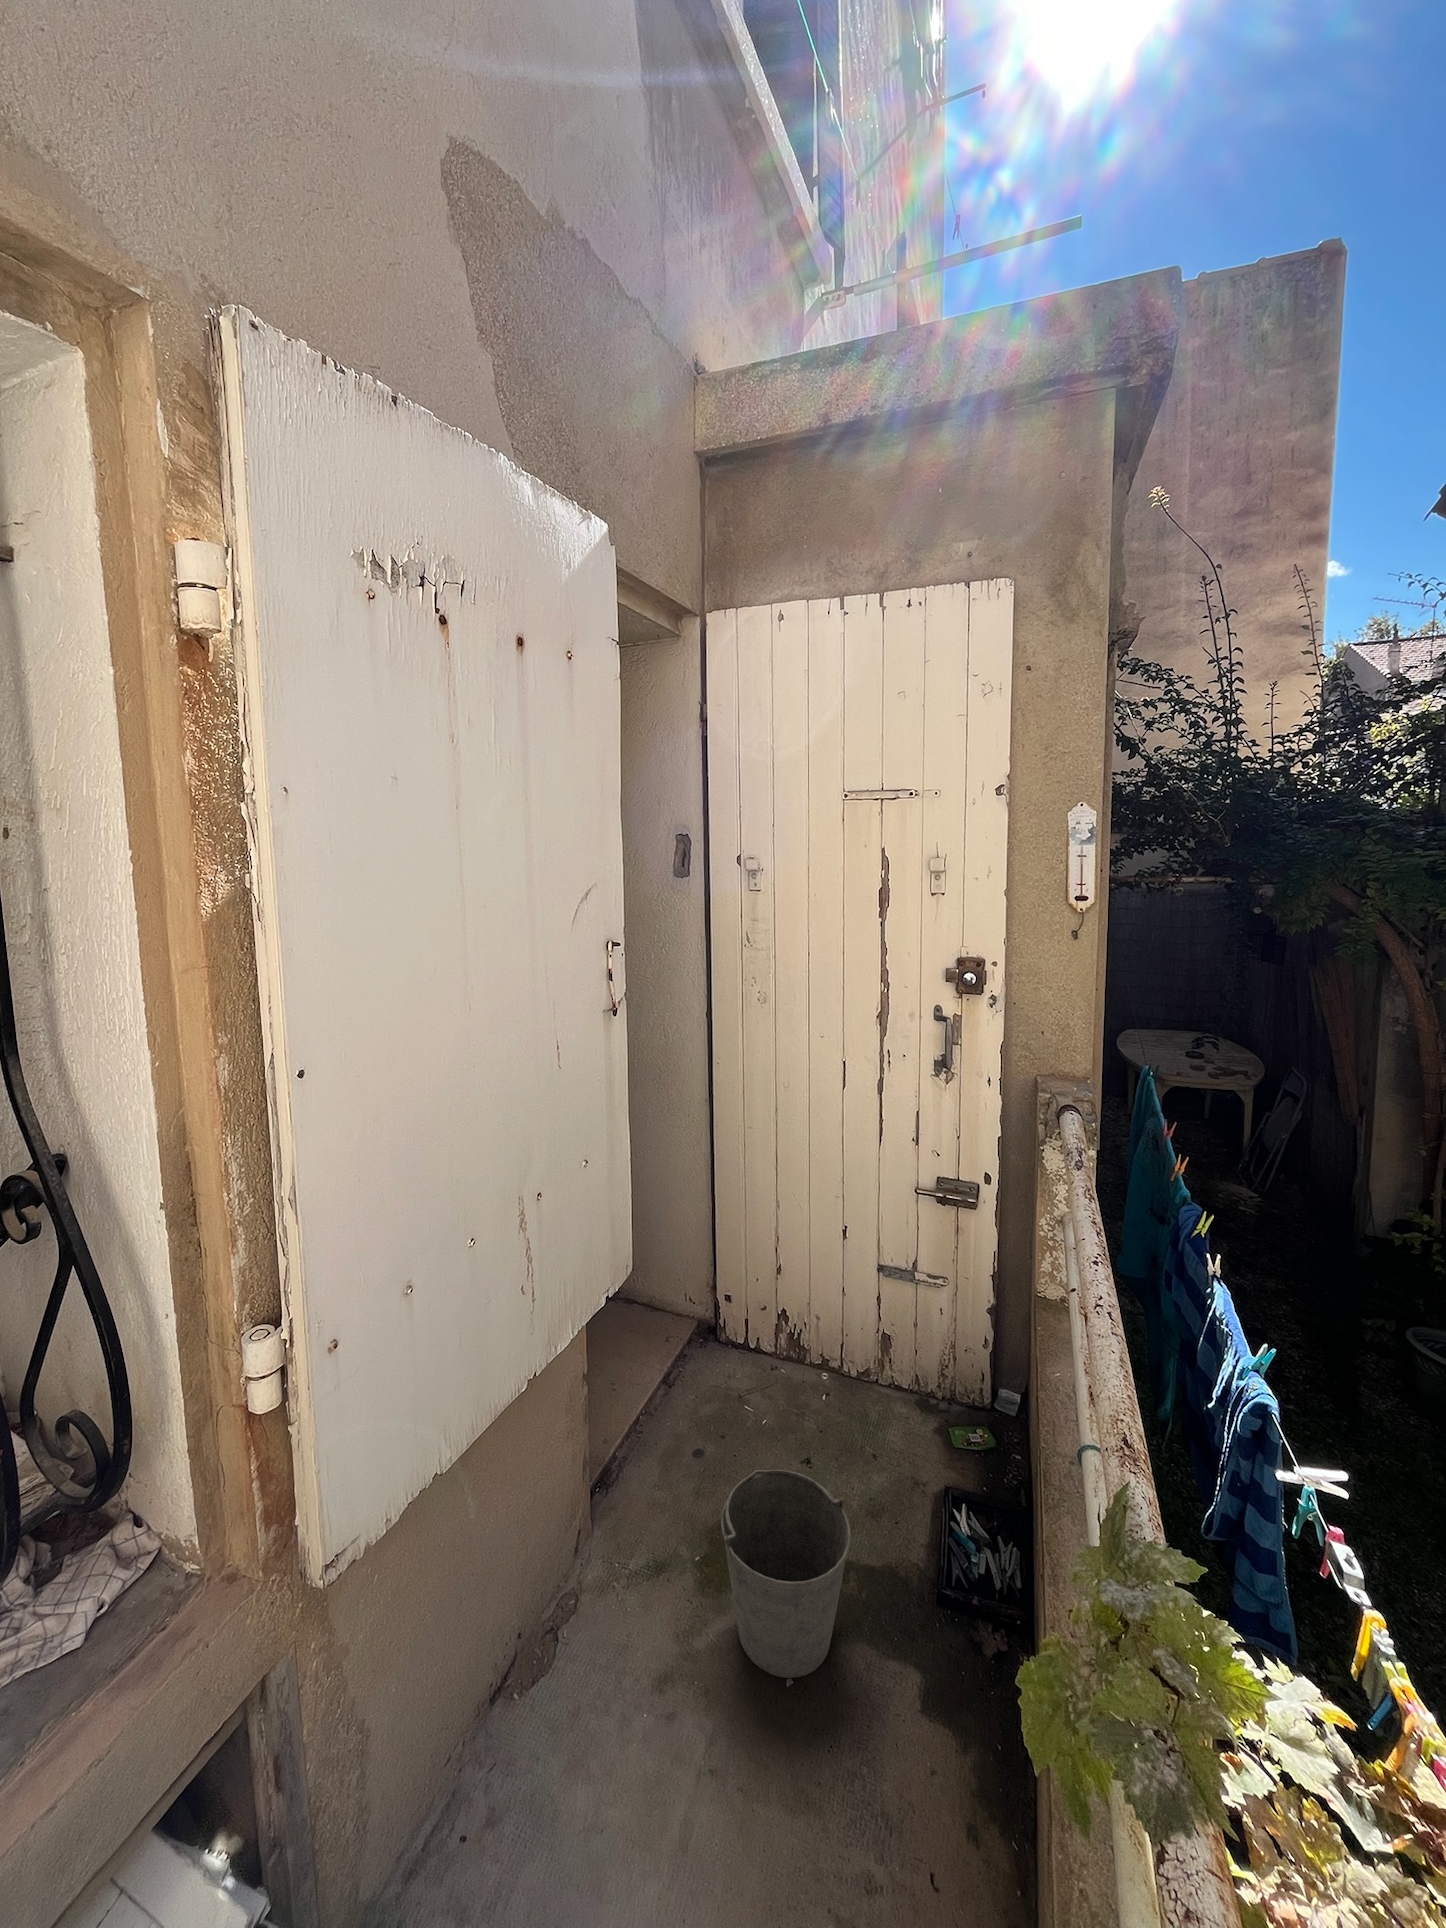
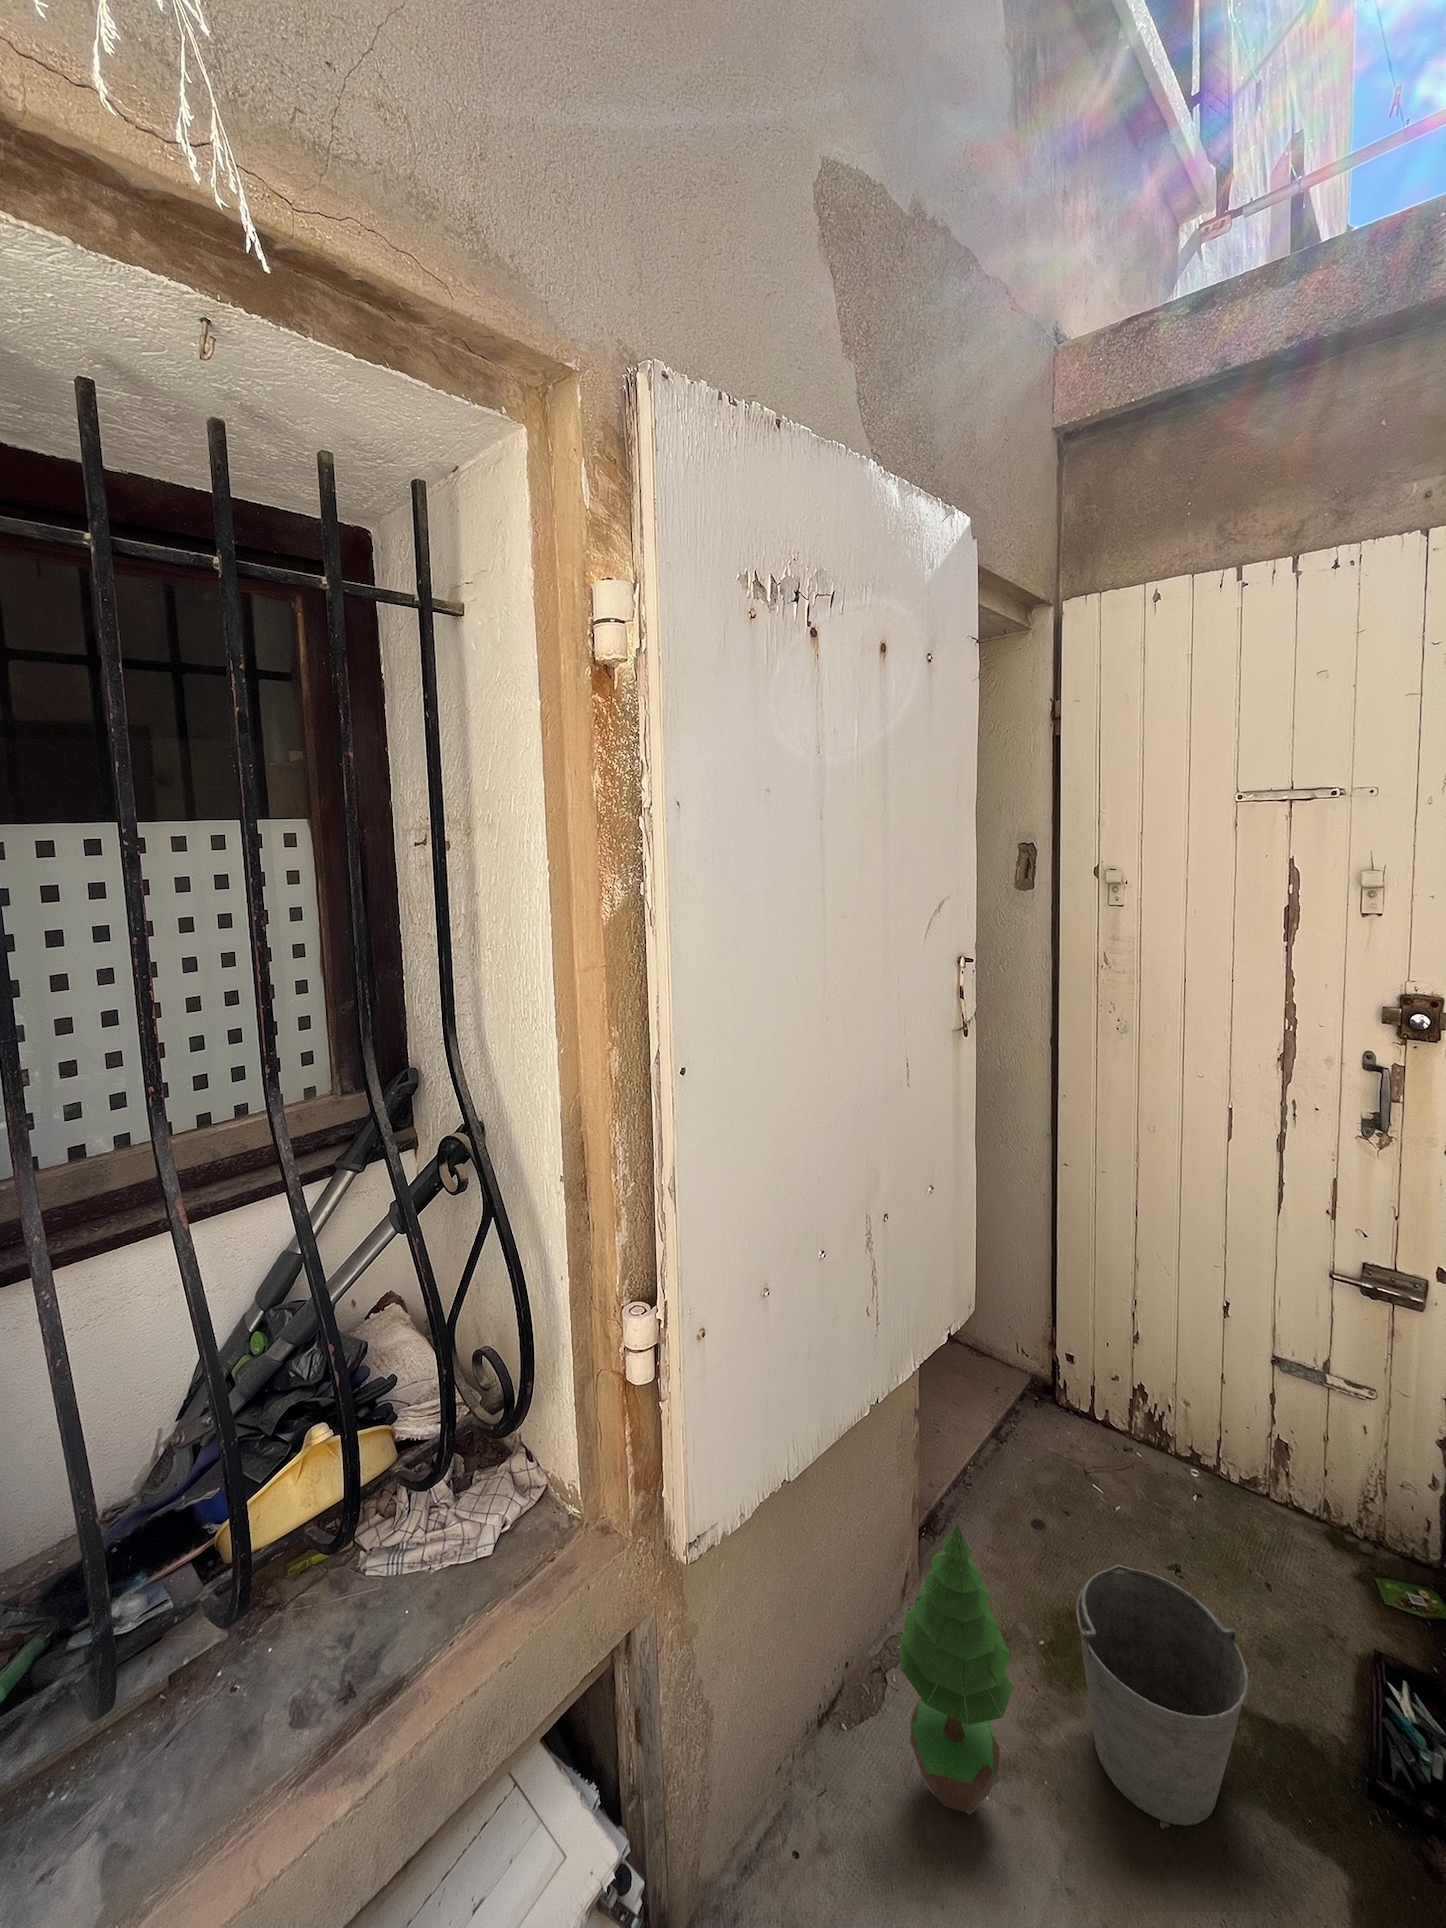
potted tree: none [563,1471,665,1736] -> present [900,1524,1013,1815]

